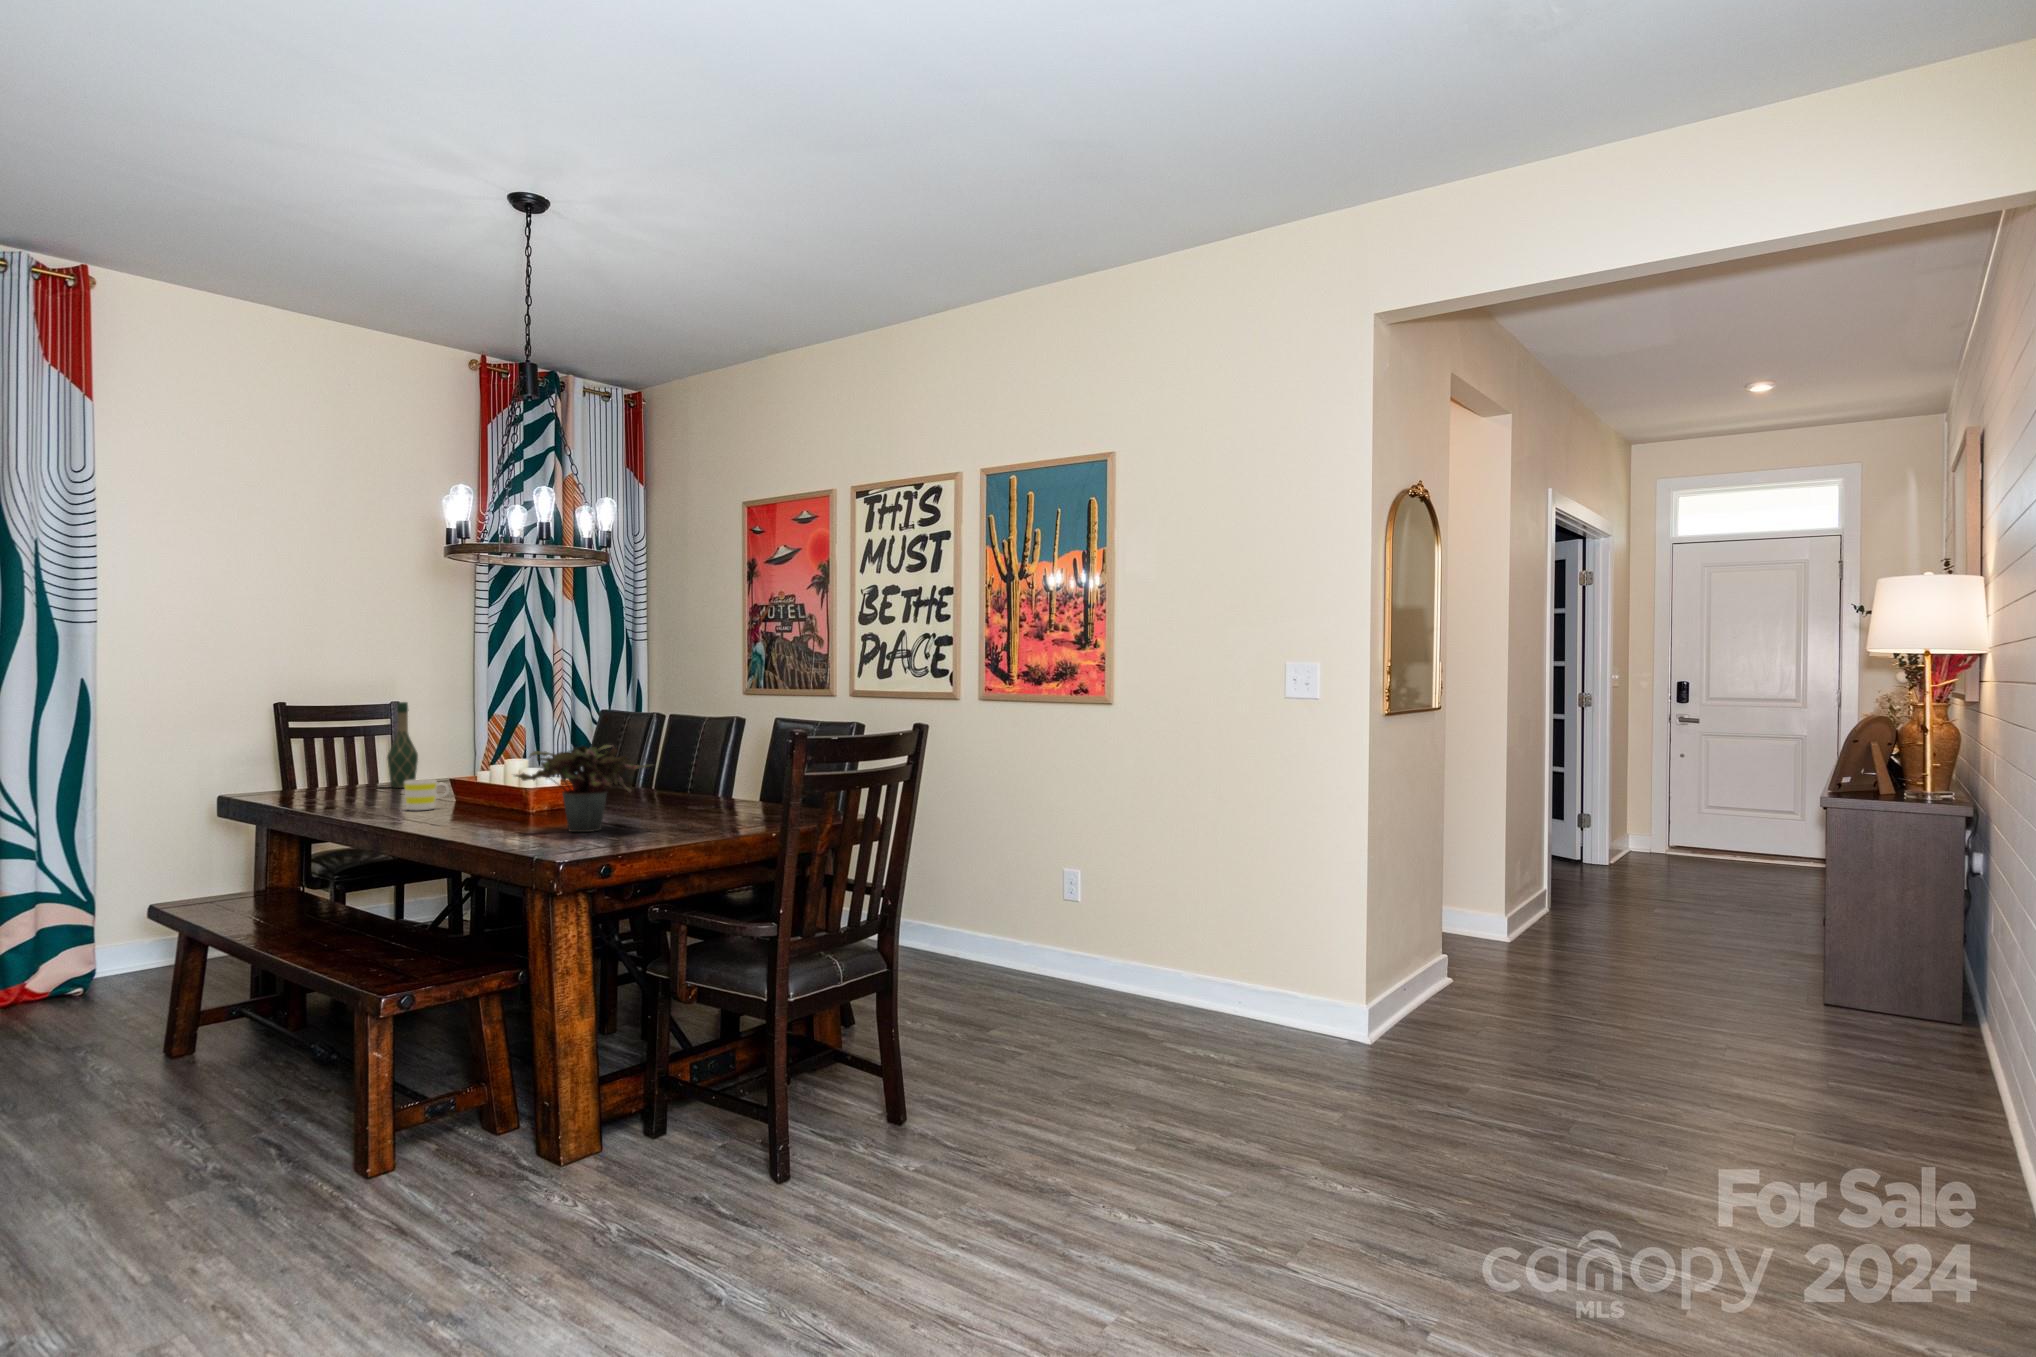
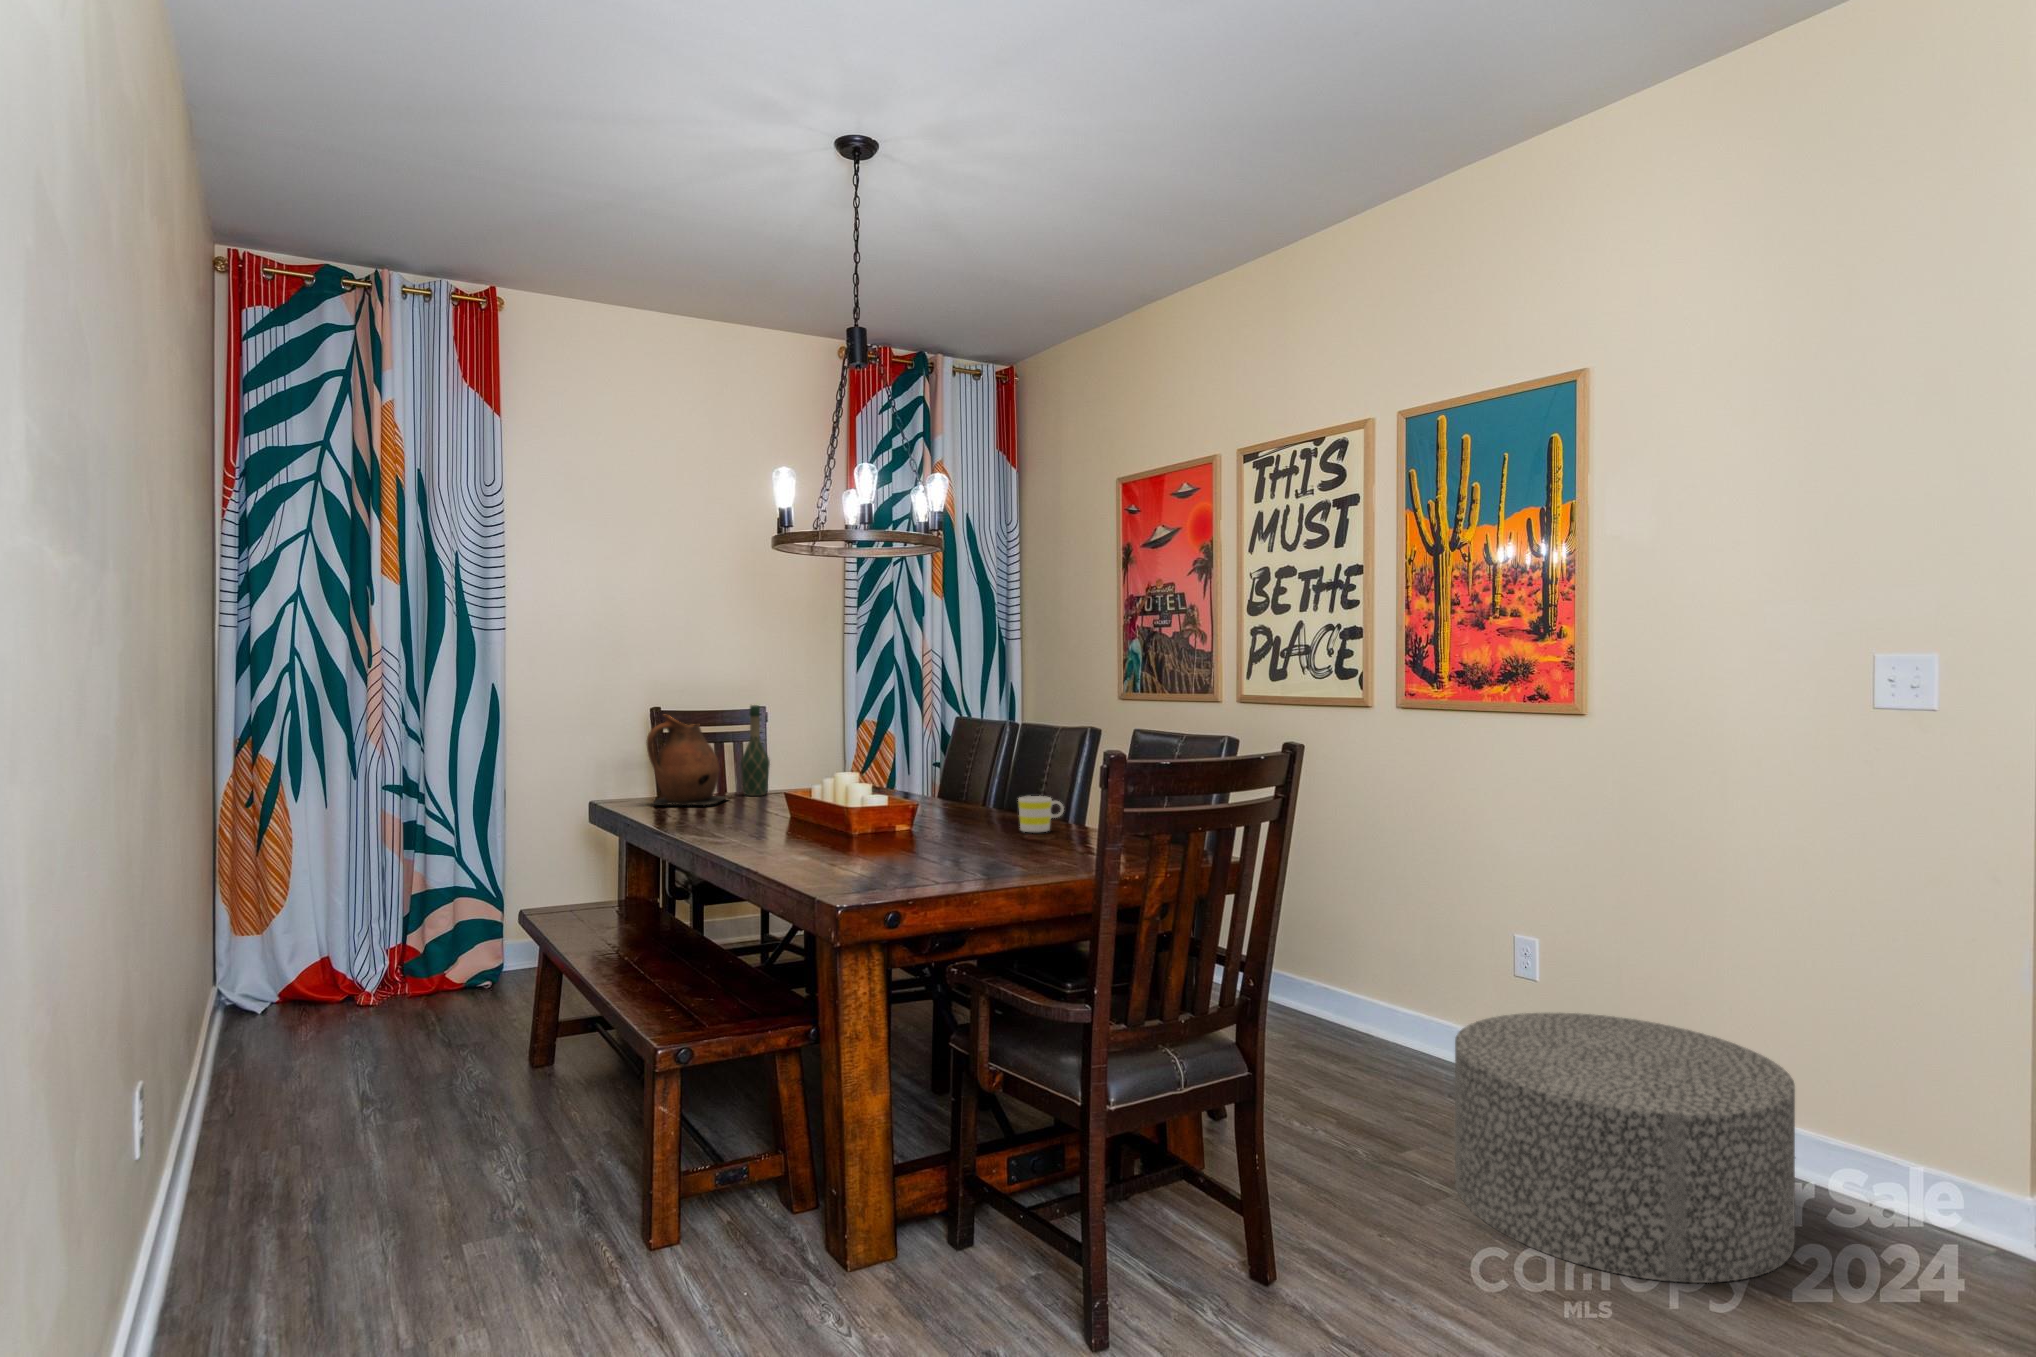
ceramic pitcher: none [294,711,380,798] -> present [646,715,729,805]
potted plant: present [515,744,651,832] -> none [813,758,972,863]
mug: present [404,779,449,810] -> present [1018,796,1064,832]
ottoman: none [1024,921,1237,1088] -> present [1455,1013,1795,1283]

